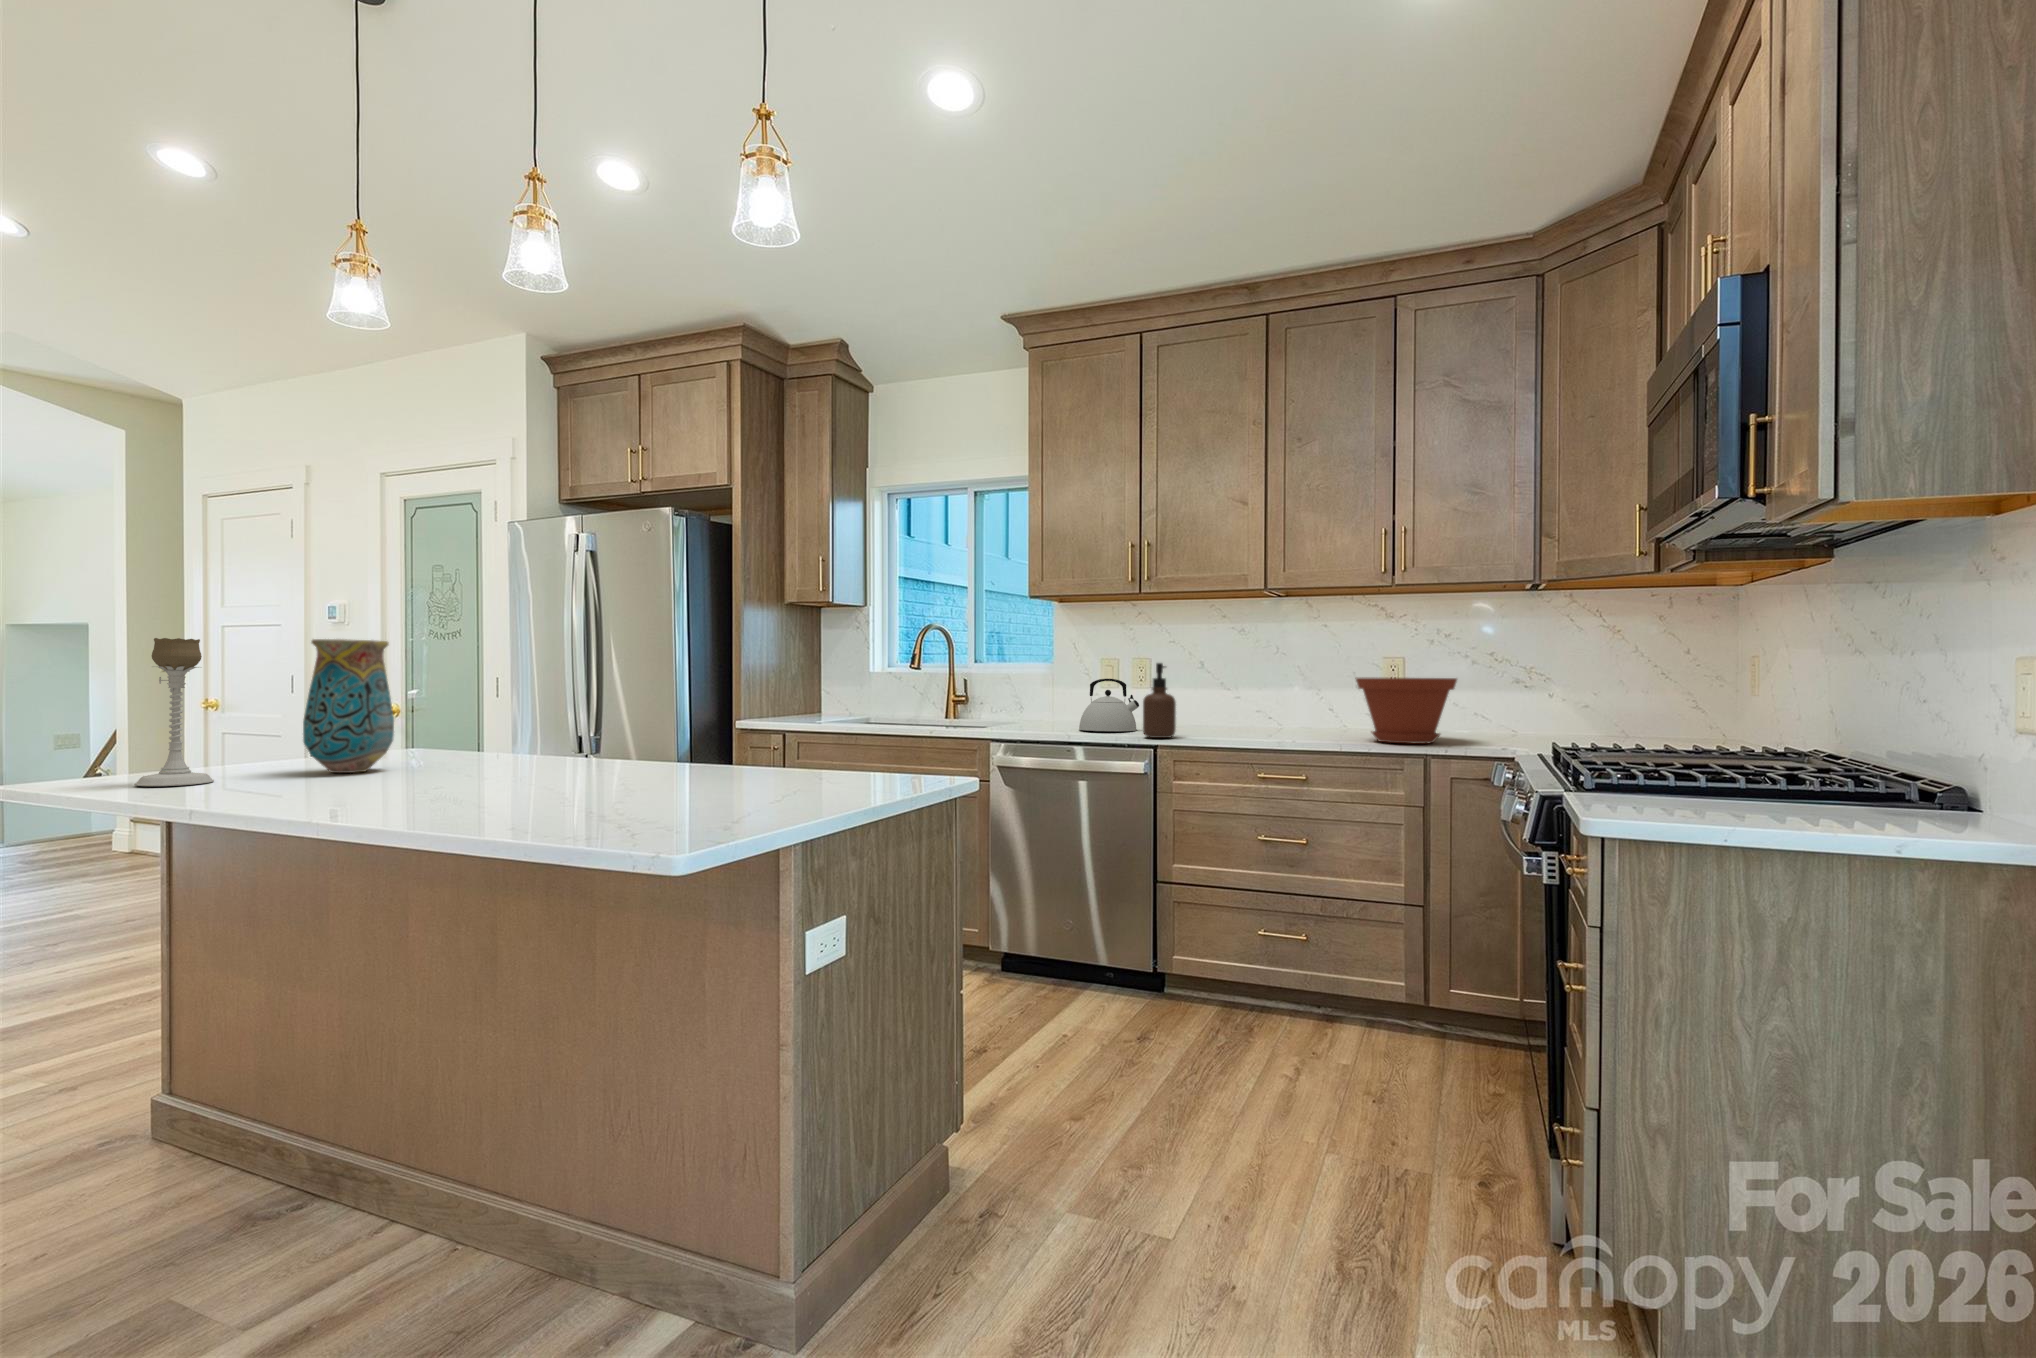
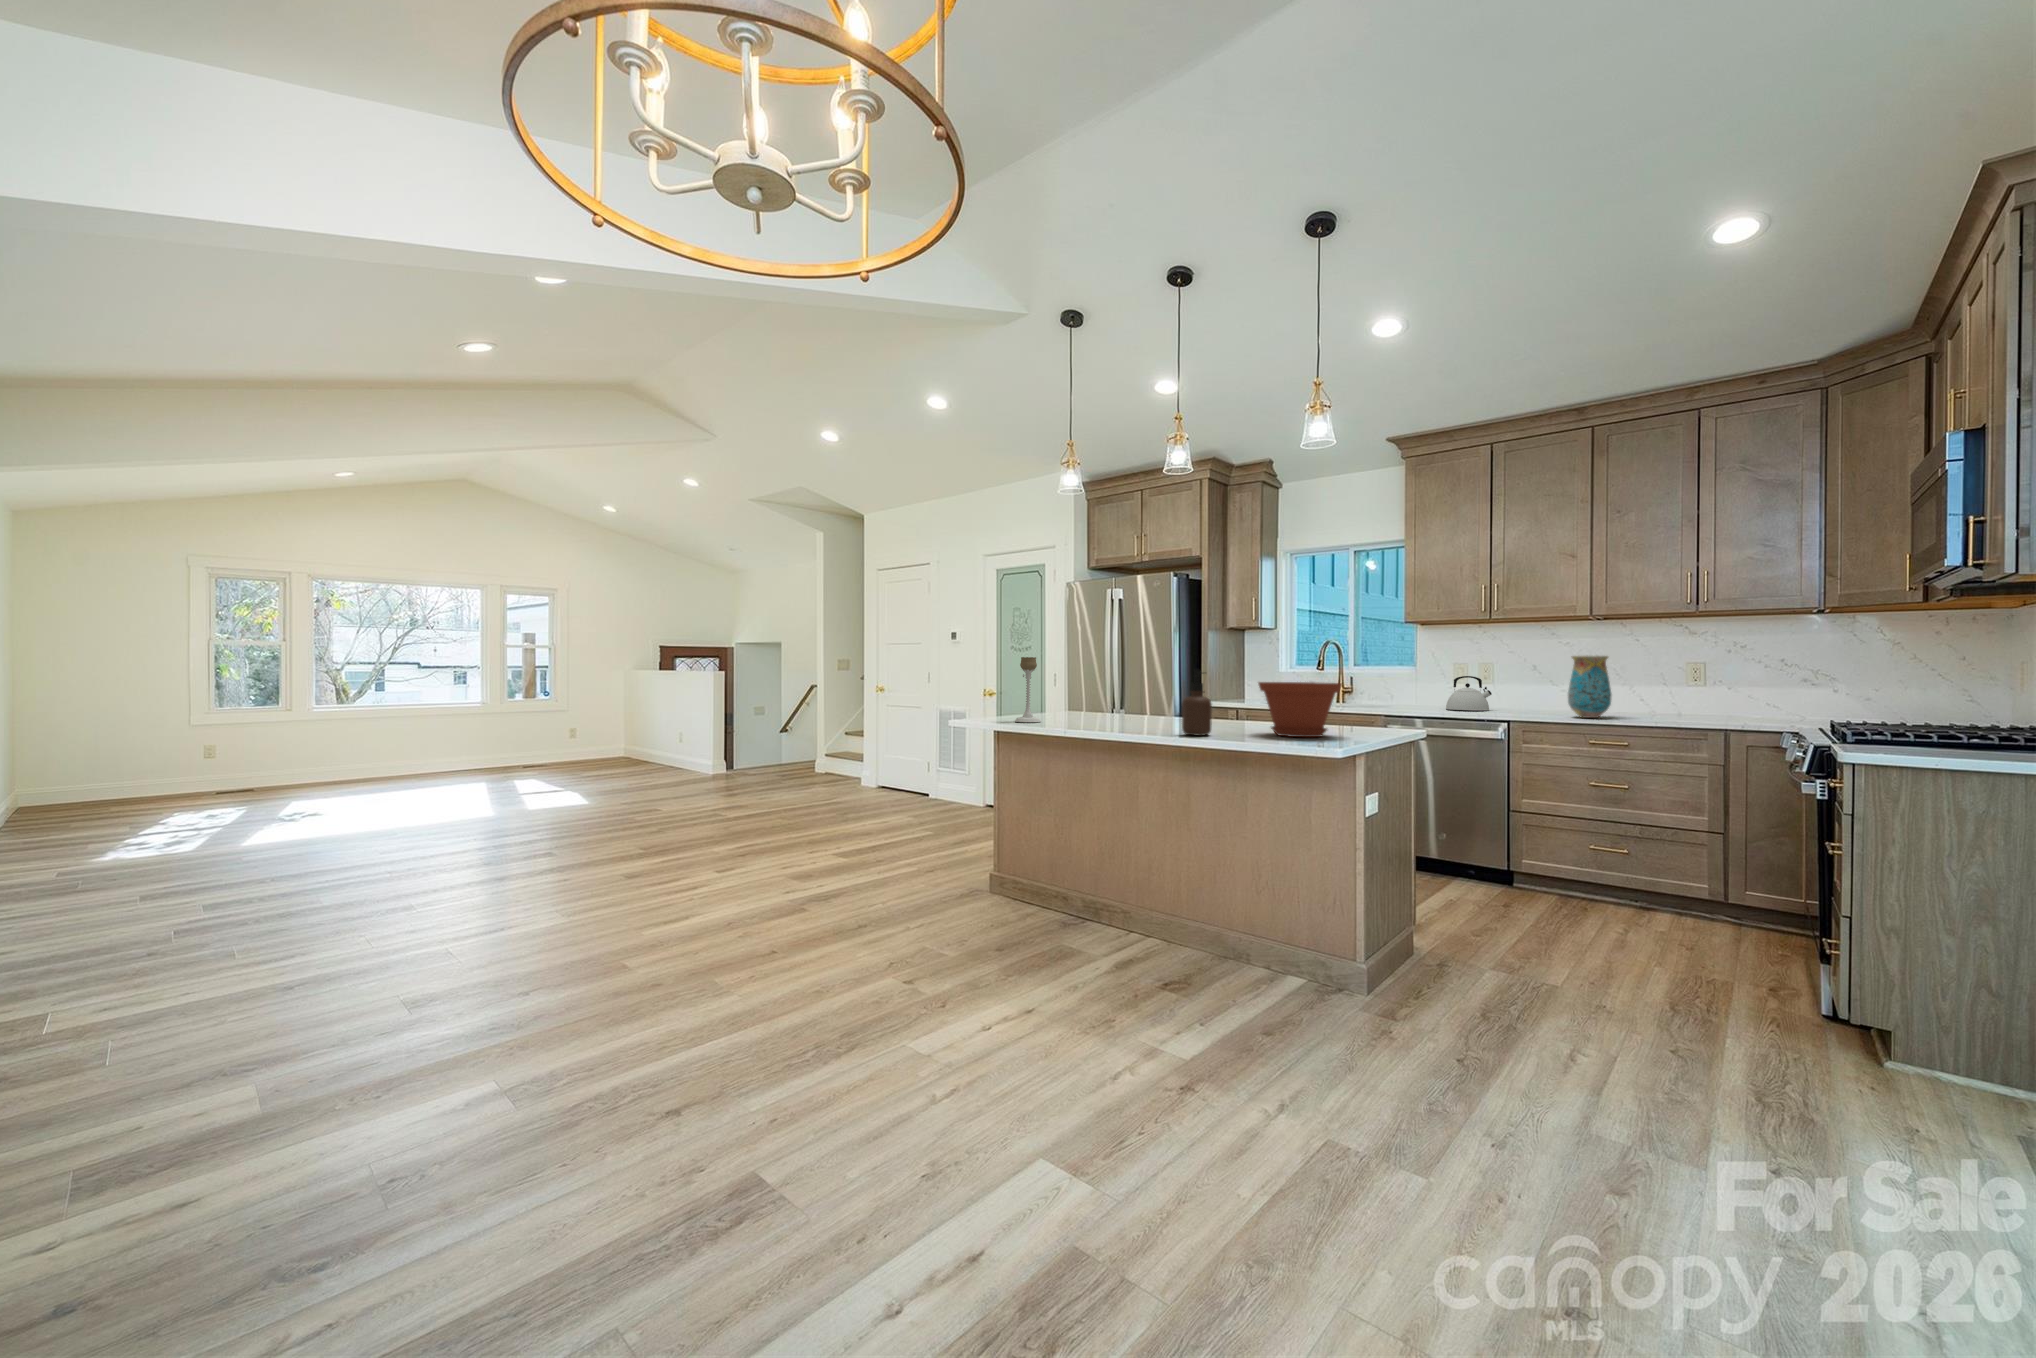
vase: present [303,639,394,773] -> present [1568,656,1611,718]
soap dispenser: present [1143,663,1176,738] -> present [1182,669,1212,735]
plant pot: present [1356,678,1457,743] -> present [1259,682,1342,737]

